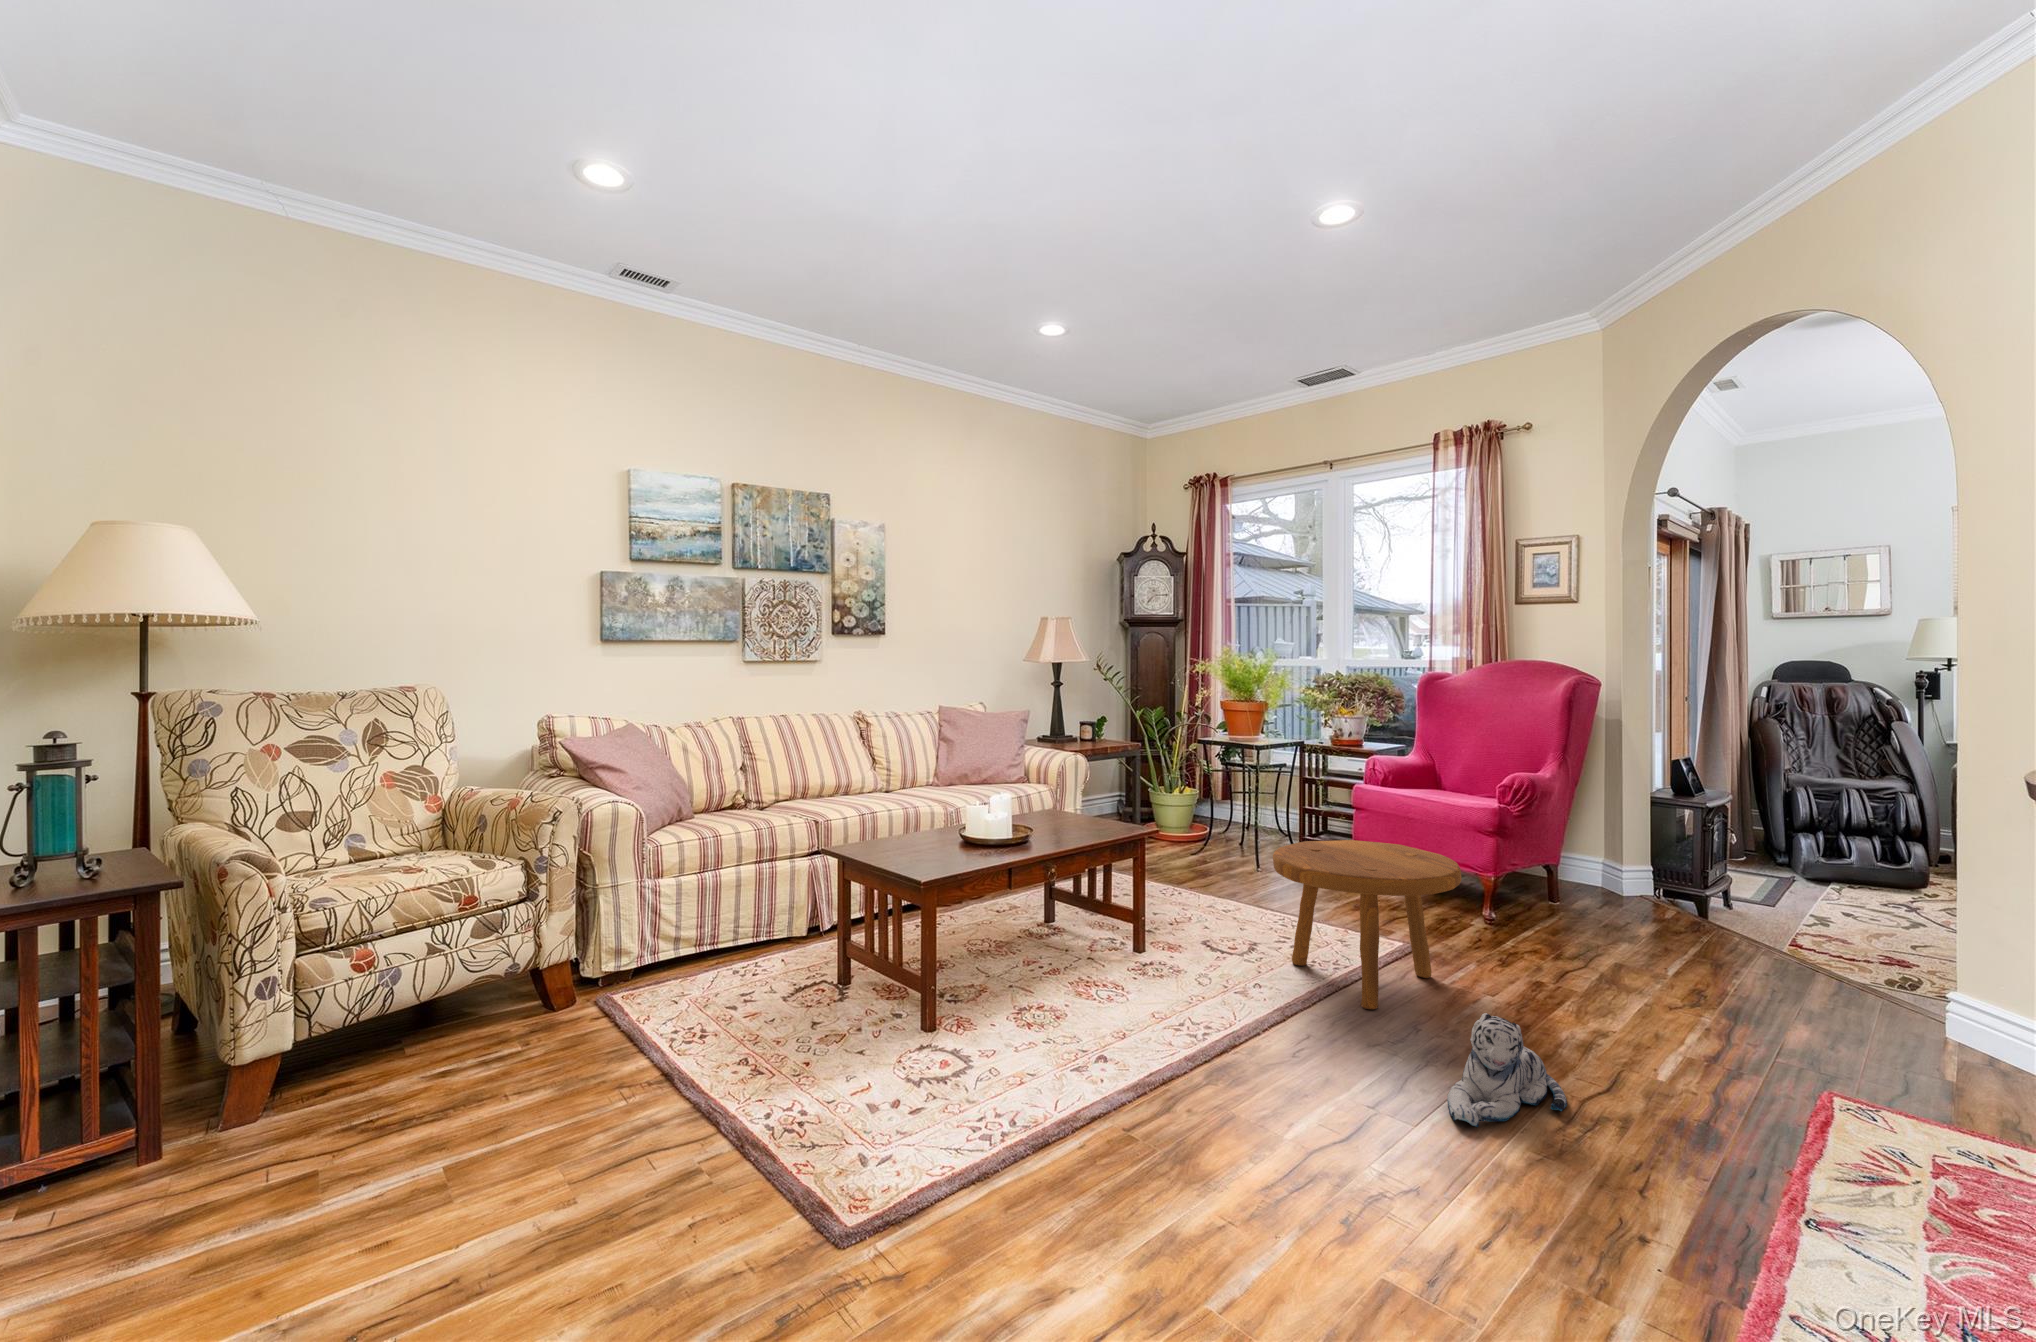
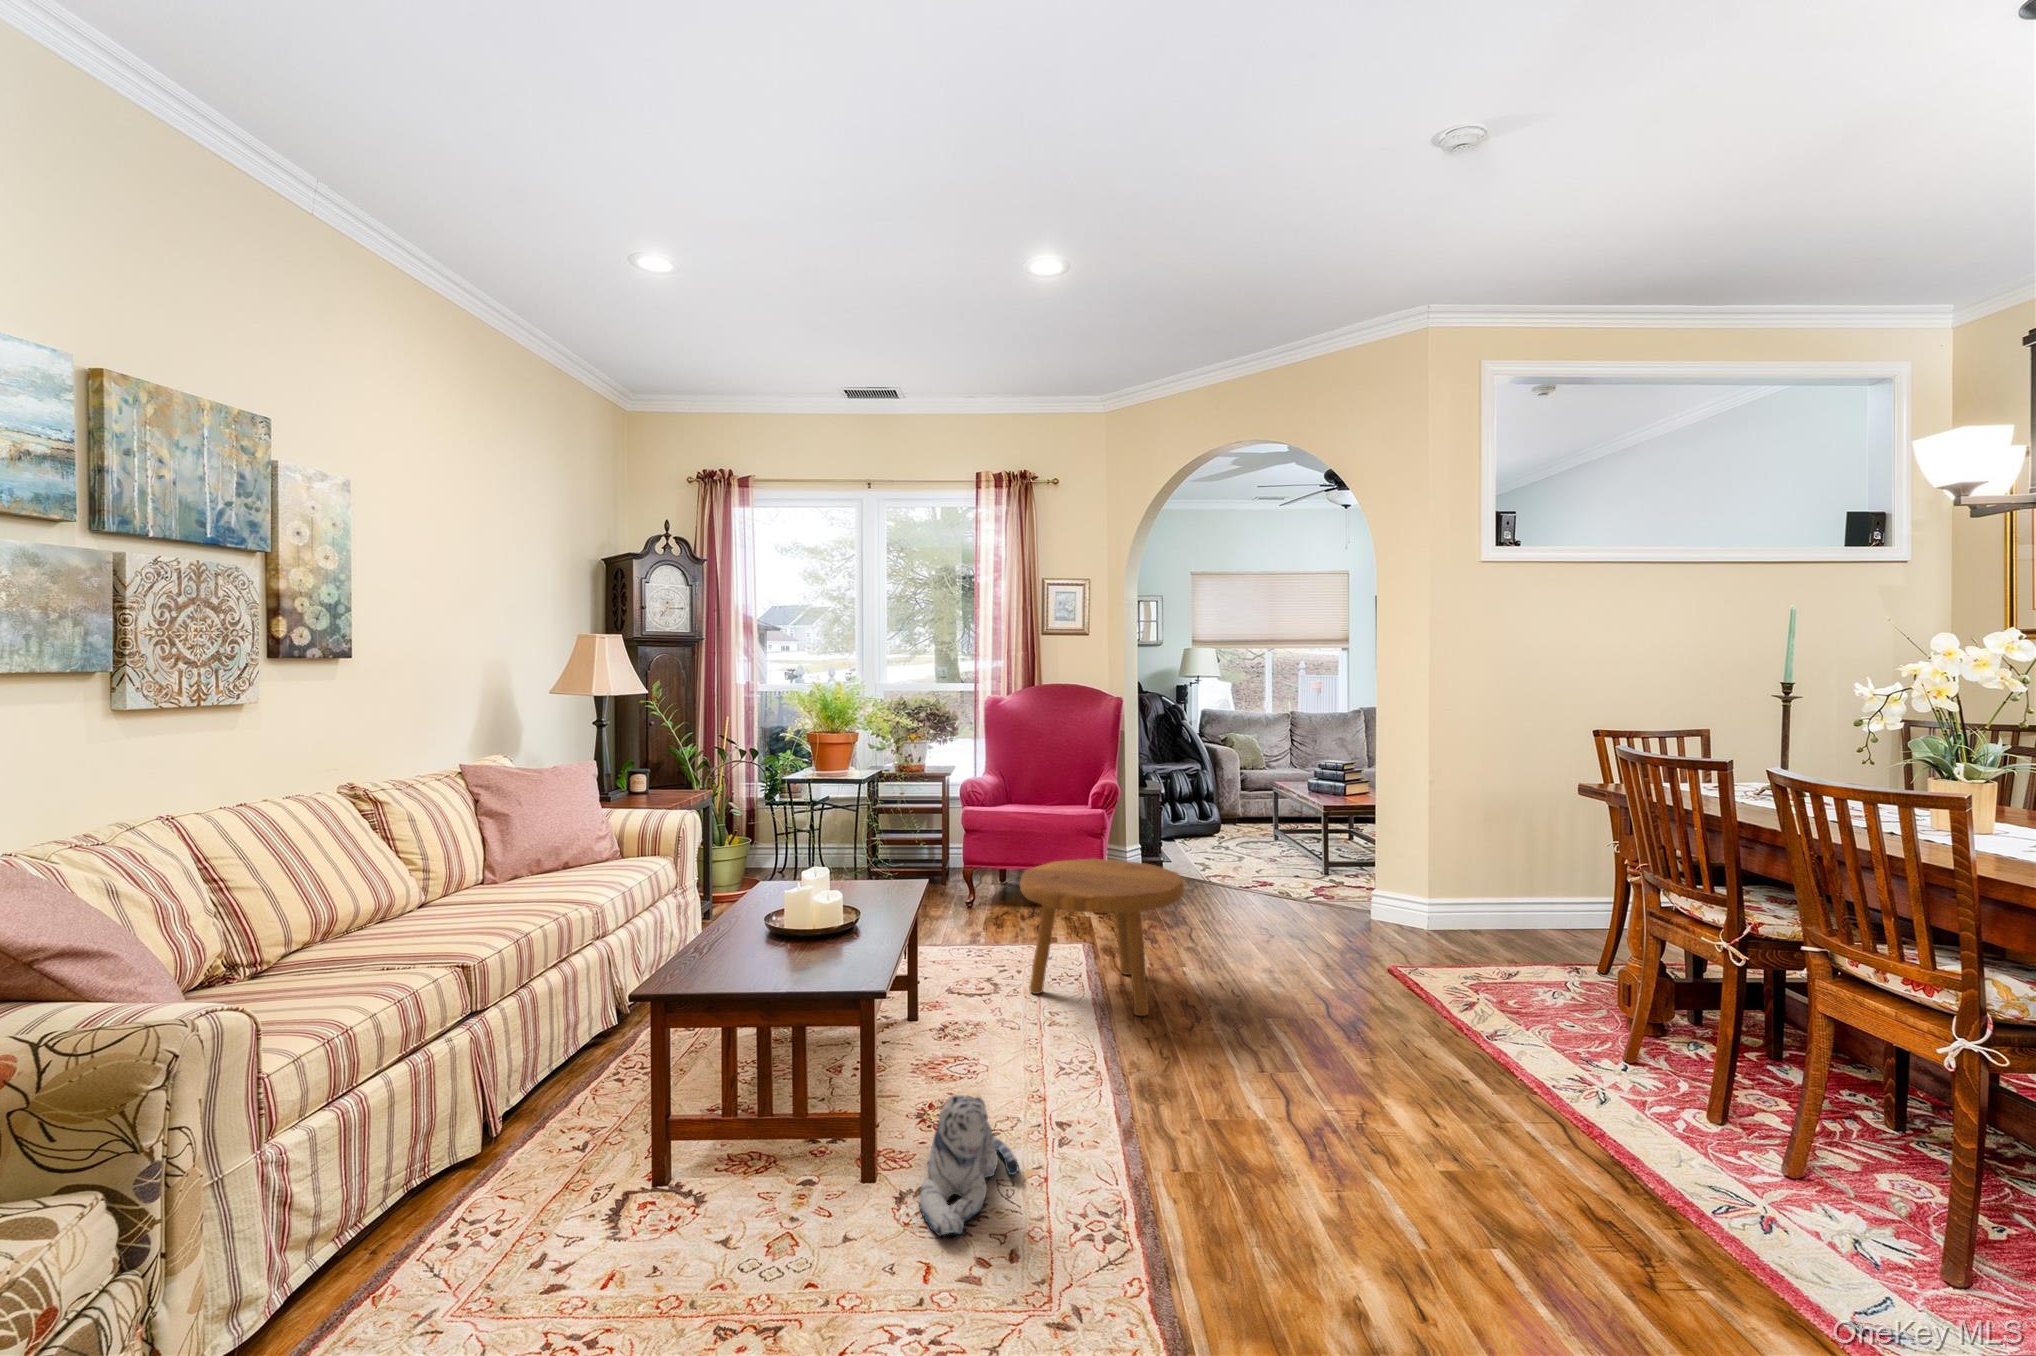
plush toy: present [1447,1013,1567,1127] -> present [919,1095,1018,1236]

